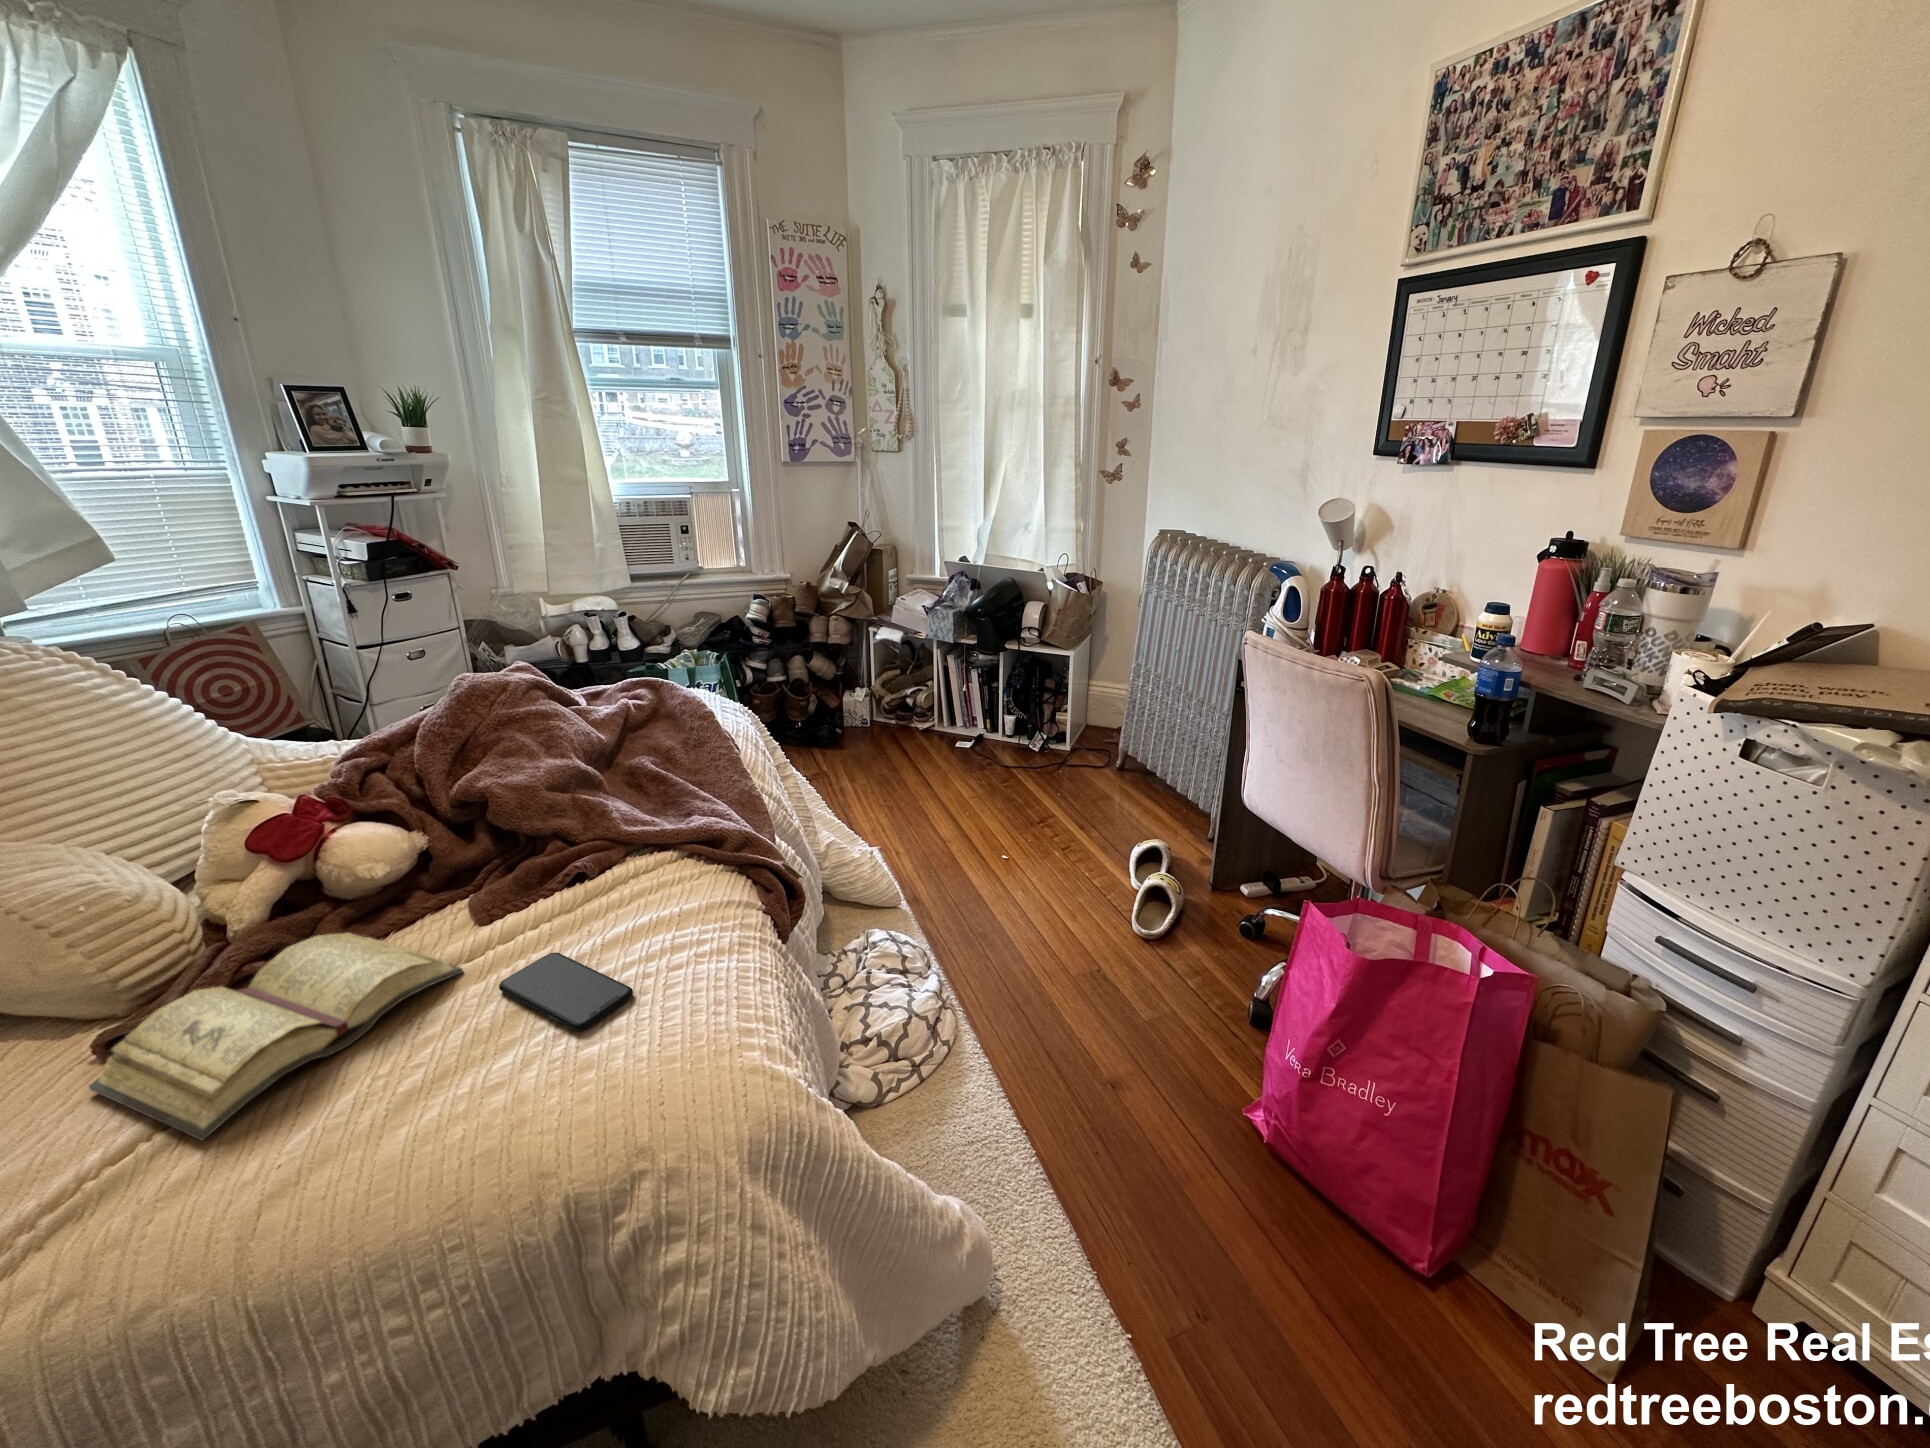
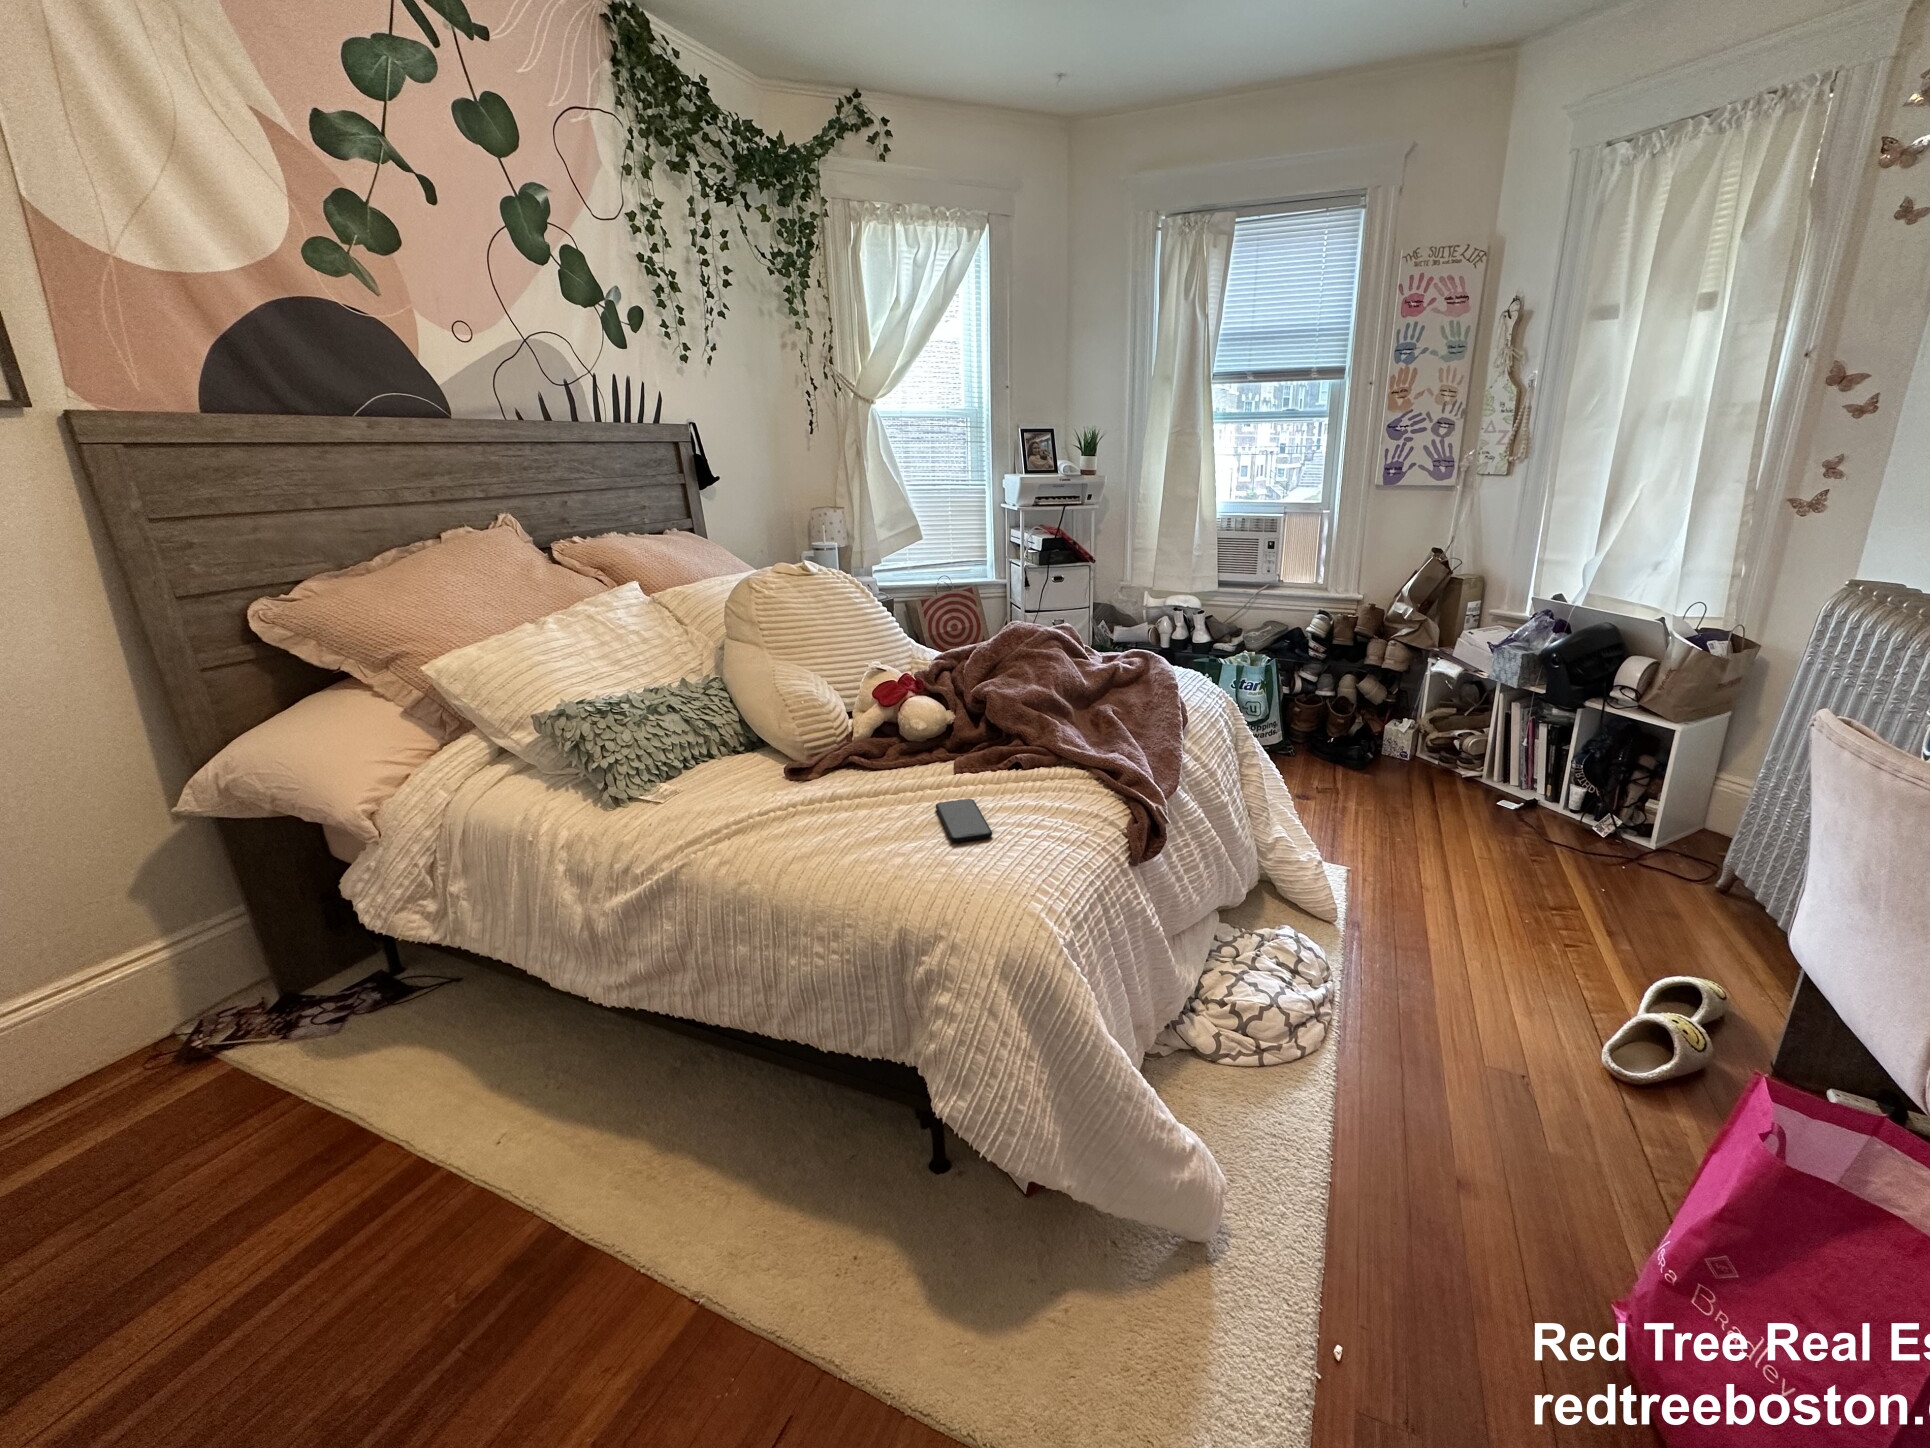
diary: present [89,933,463,1141] -> none [779,748,929,819]

